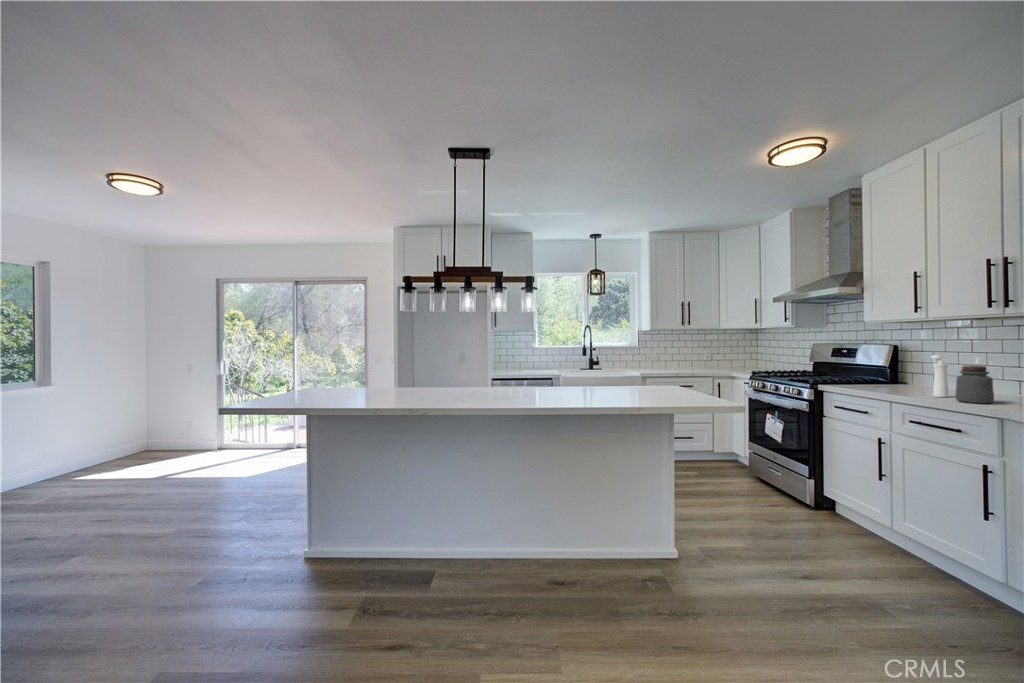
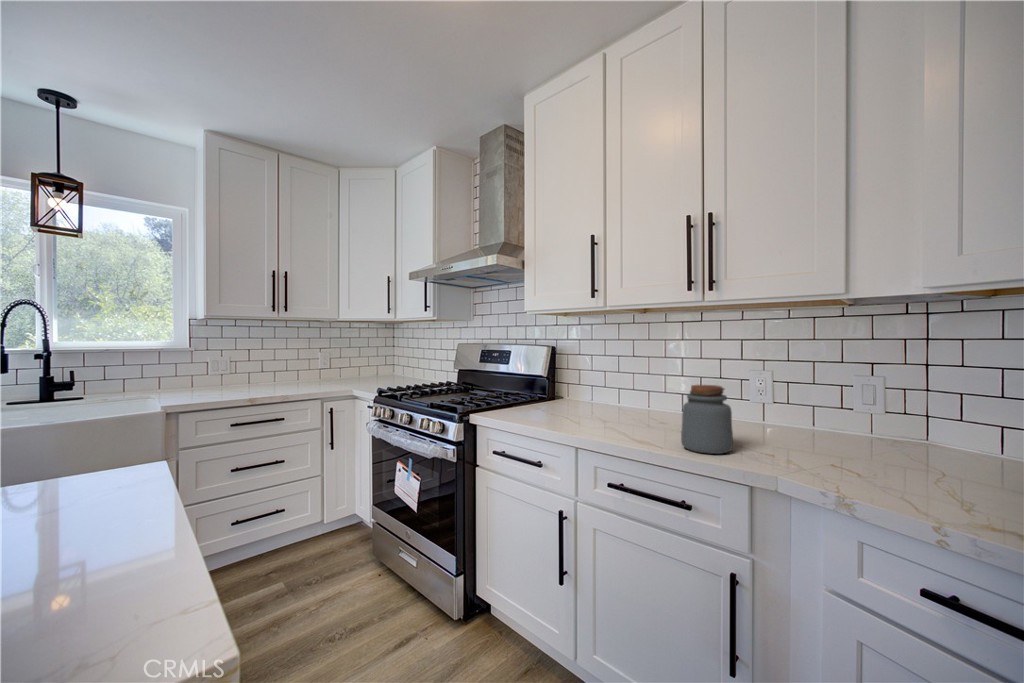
pepper mill: present [931,355,948,397] -> none [627,364,658,438]

